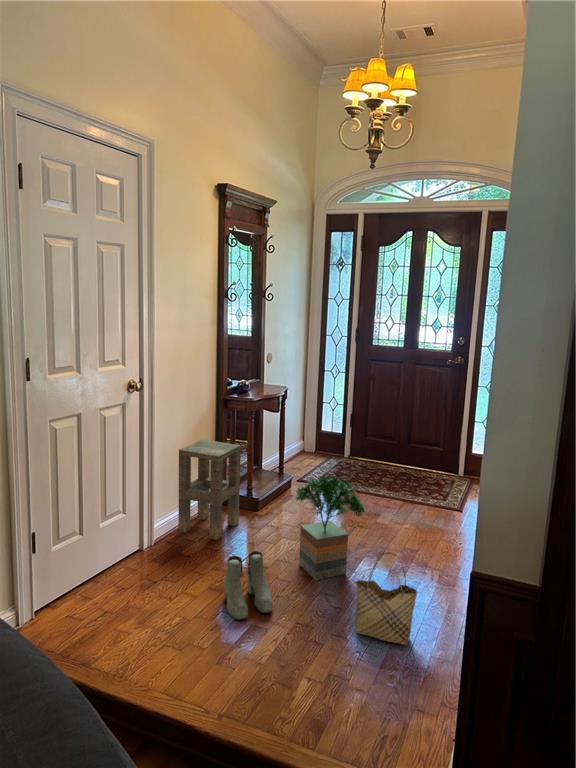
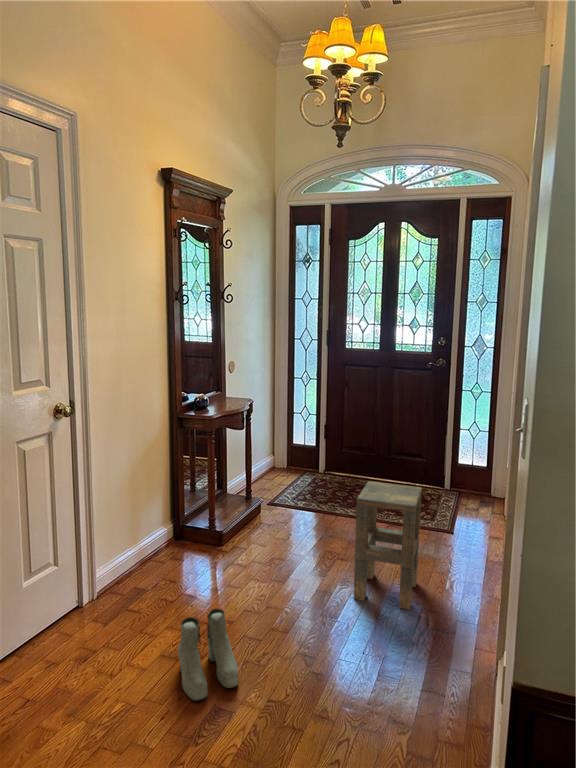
side table: present [178,440,241,540] -> present [354,481,422,610]
potted tree: present [295,476,365,580] -> none [261,506,348,636]
woven basket: present [355,552,417,645] -> none [339,607,416,724]

